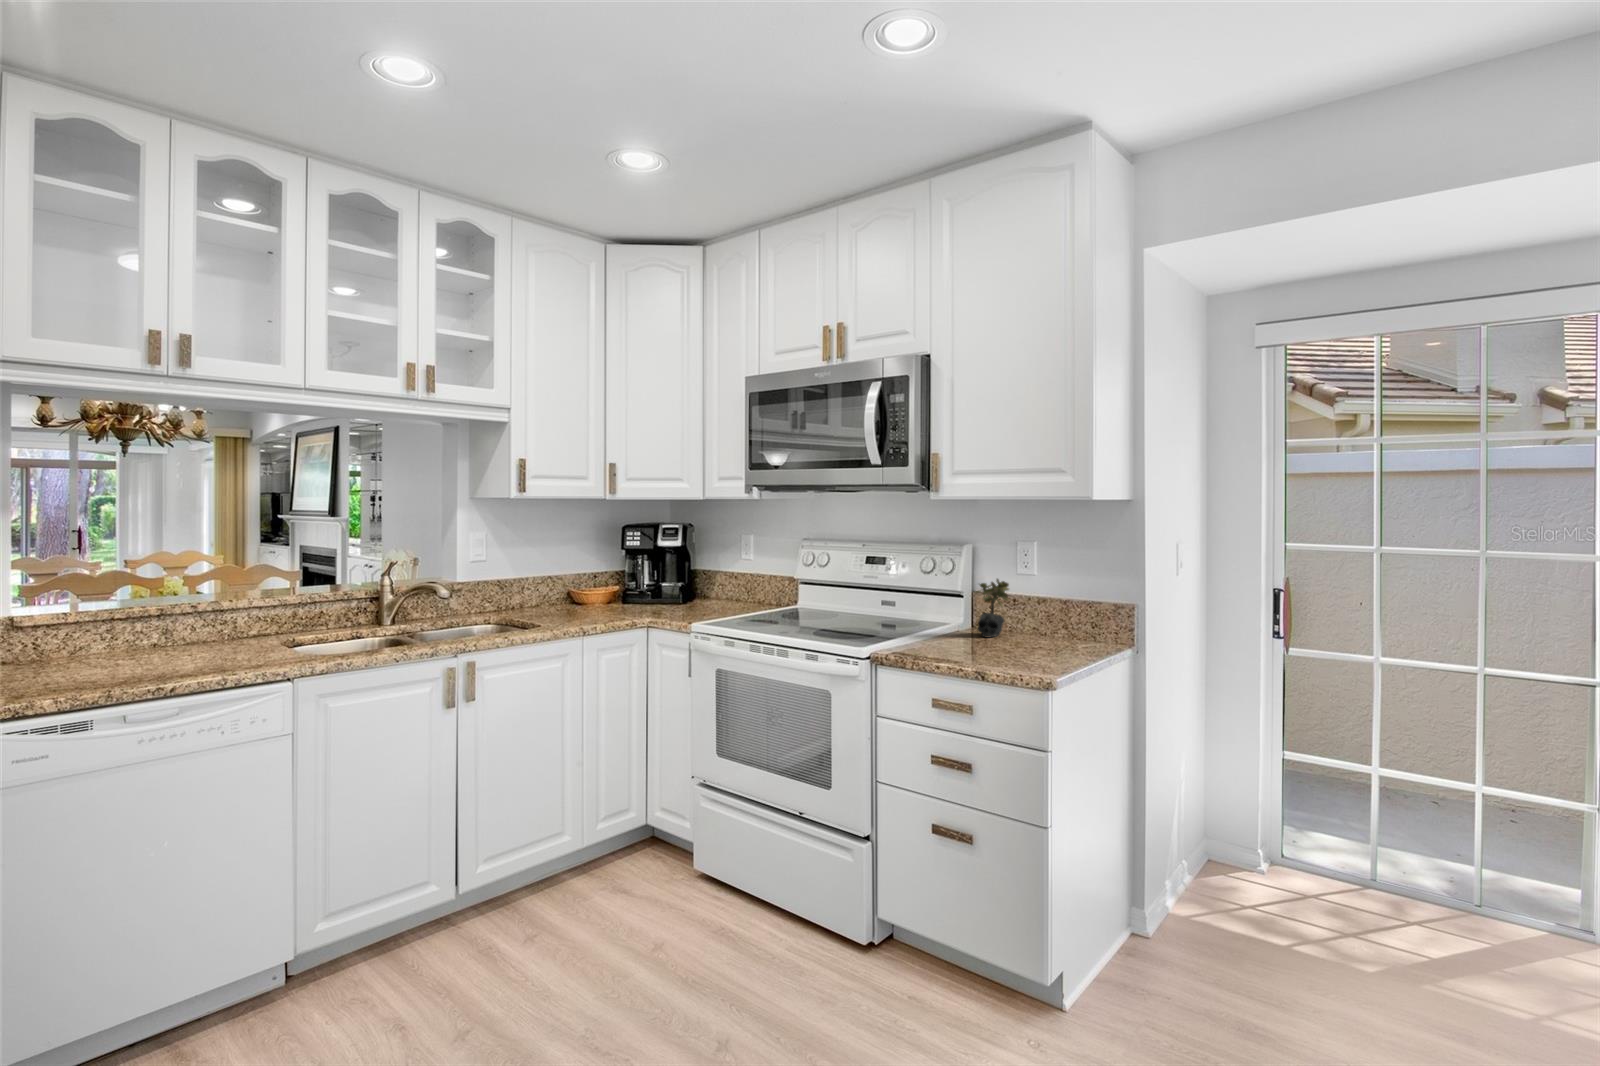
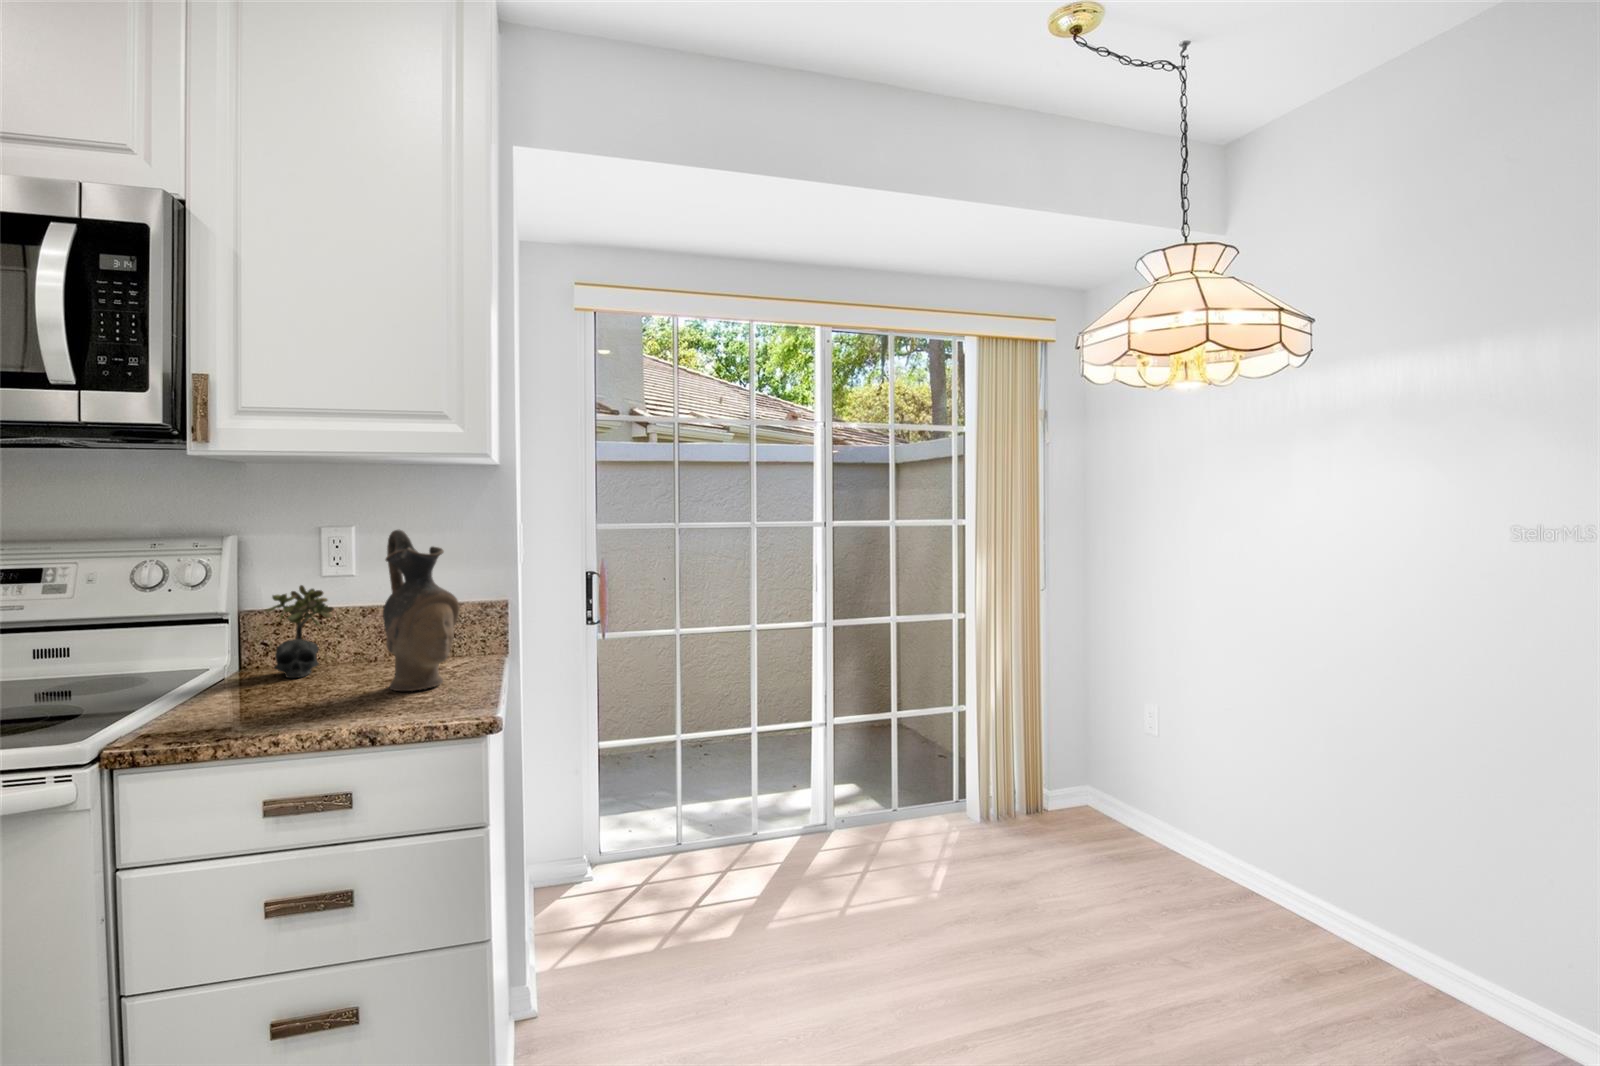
ceramic pitcher: none [1017,545,1063,655] -> present [383,530,460,691]

